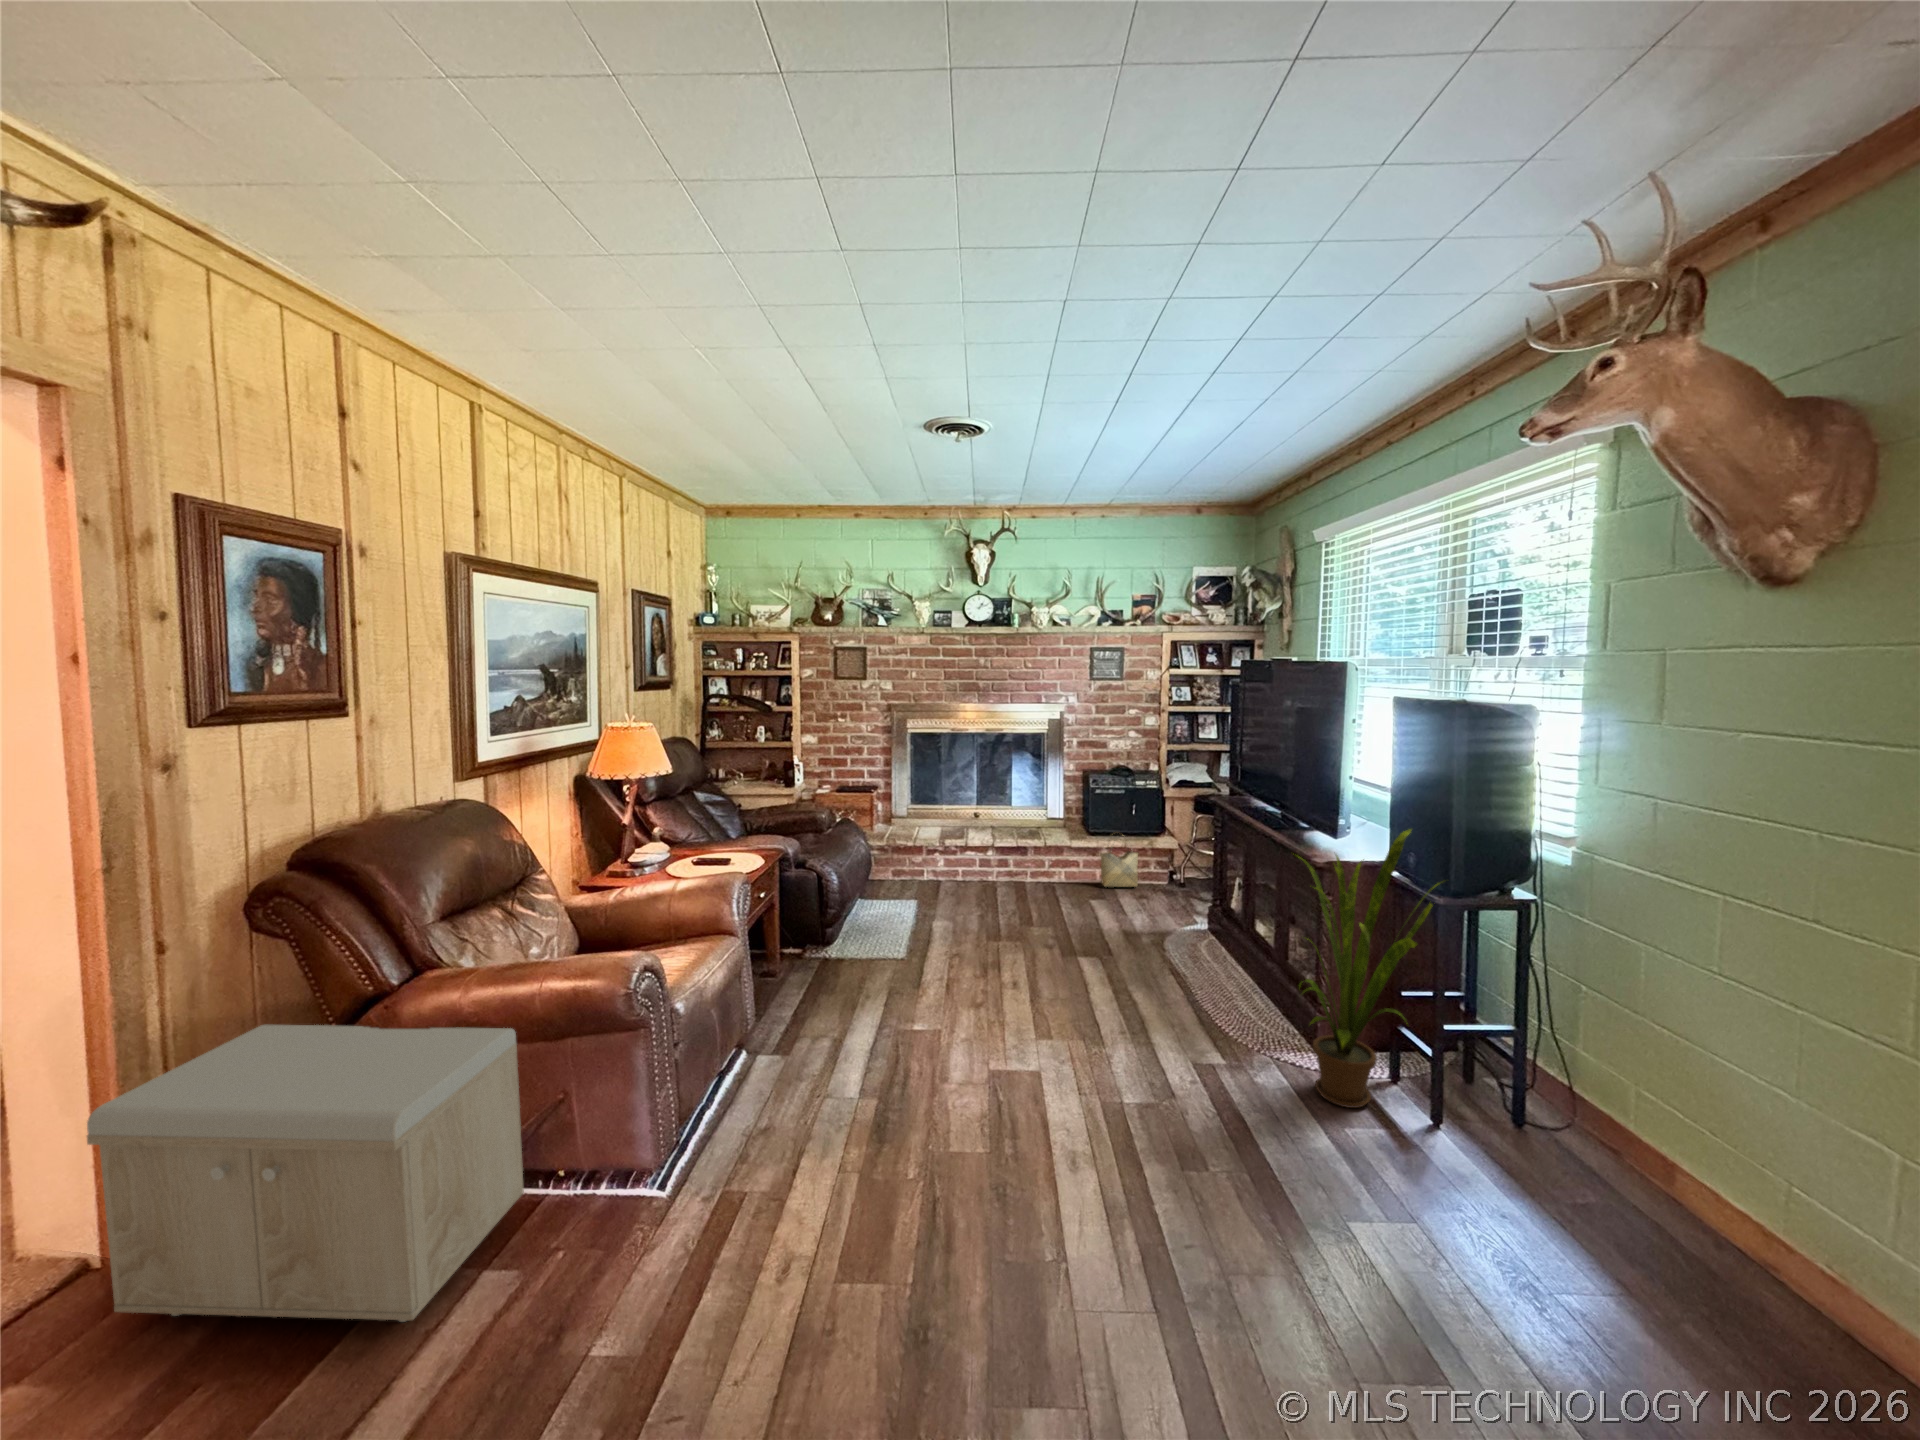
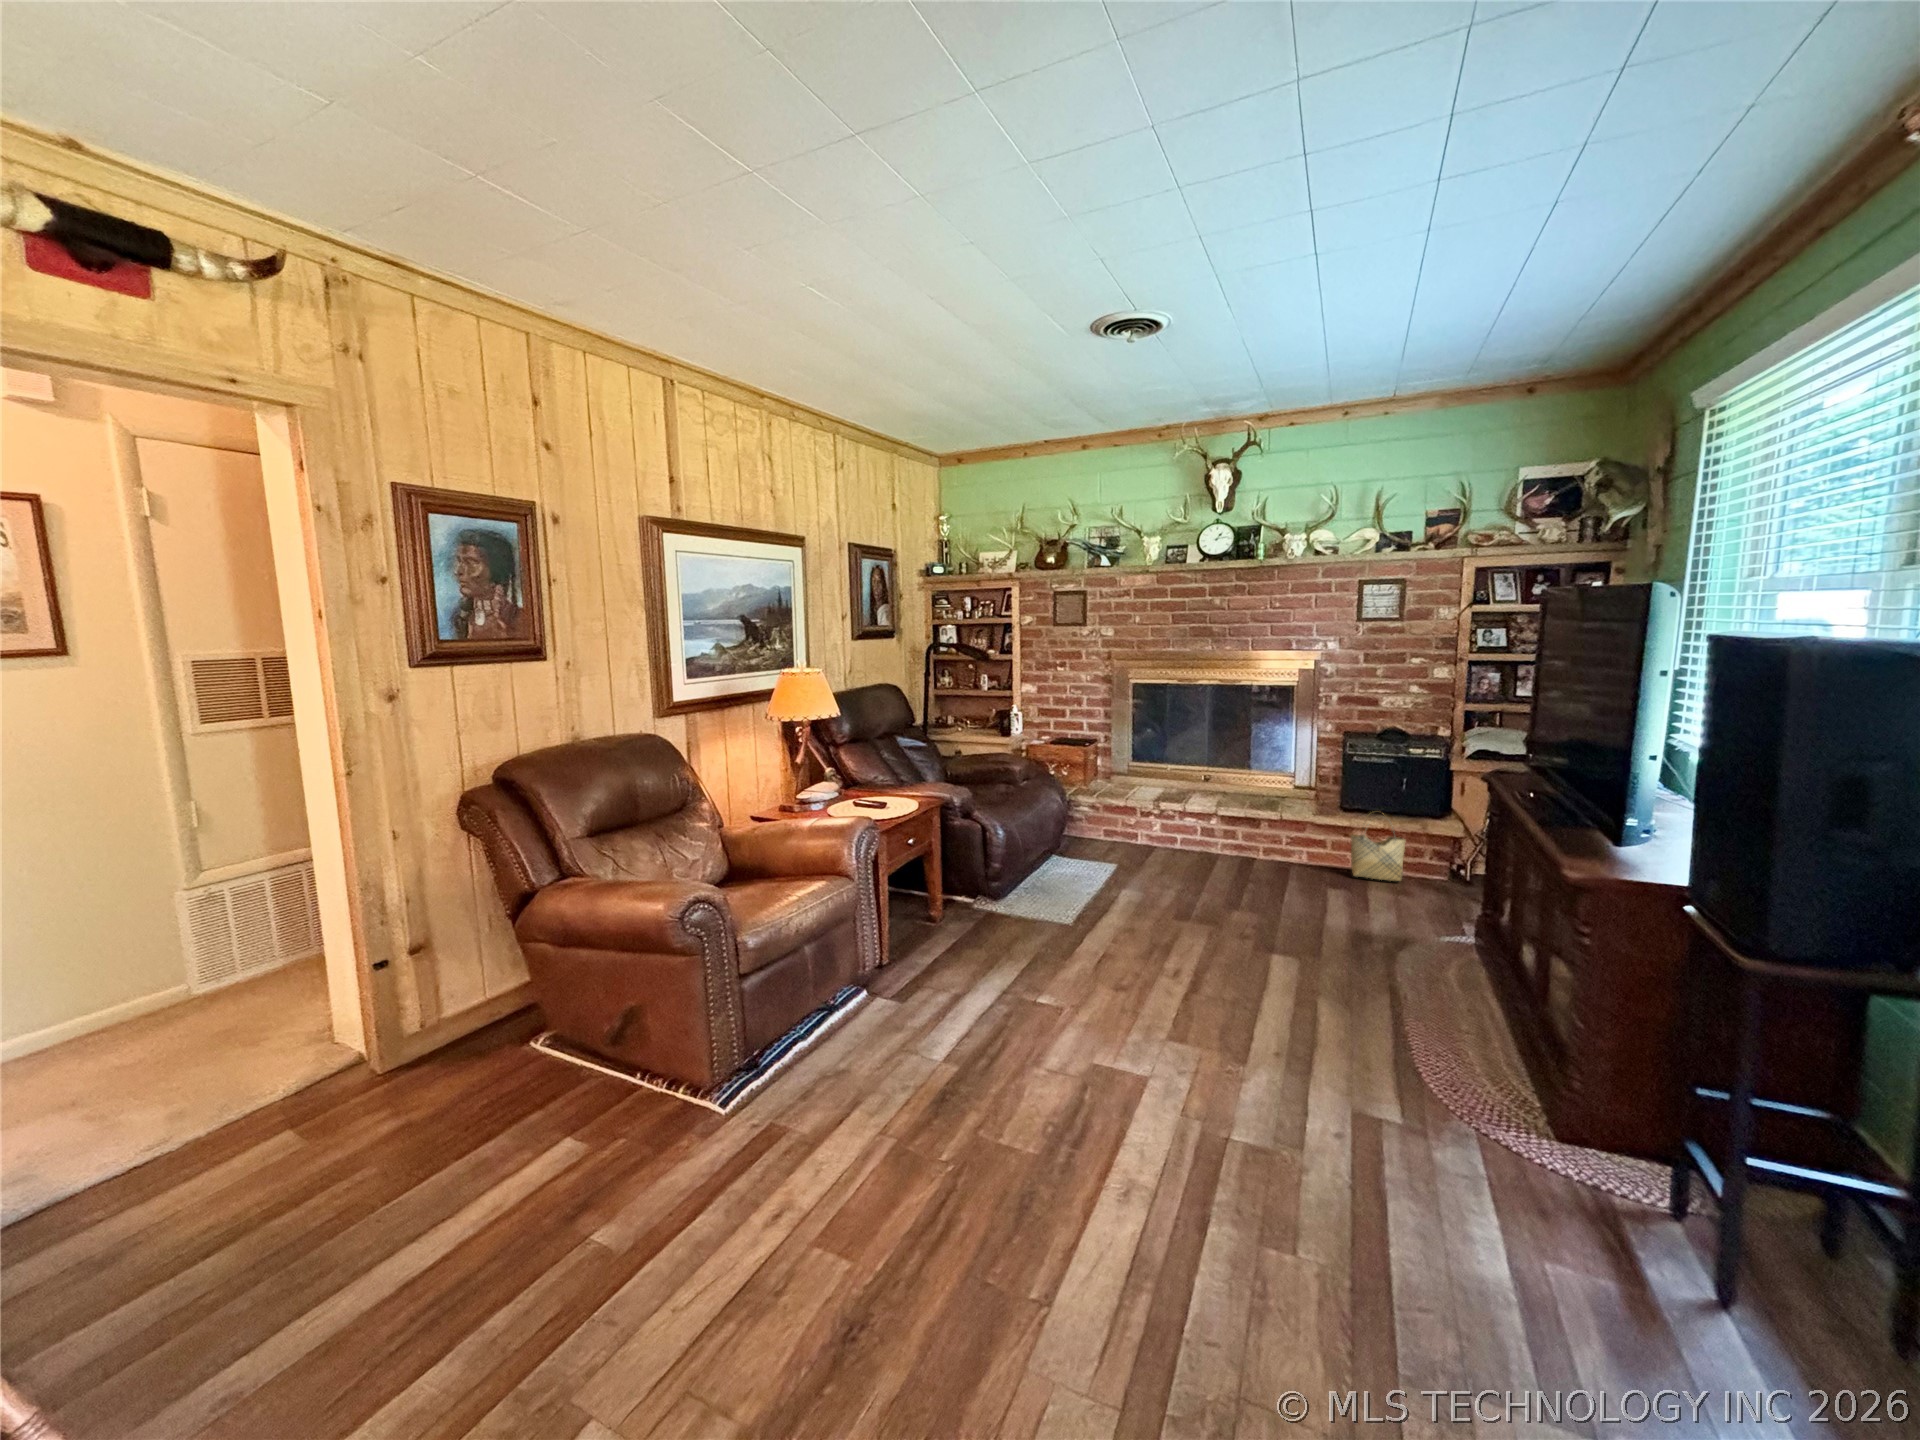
house plant: present [1298,829,1442,1108] -> none [1512,847,1805,1251]
storage bench: present [87,1025,524,1322] -> none [345,897,627,1151]

